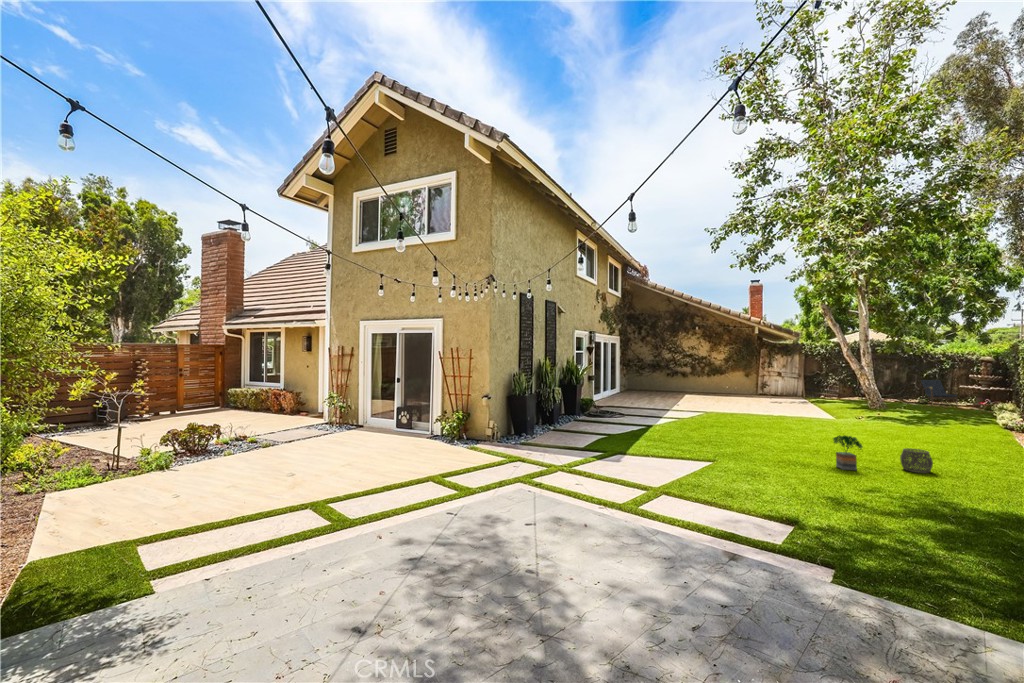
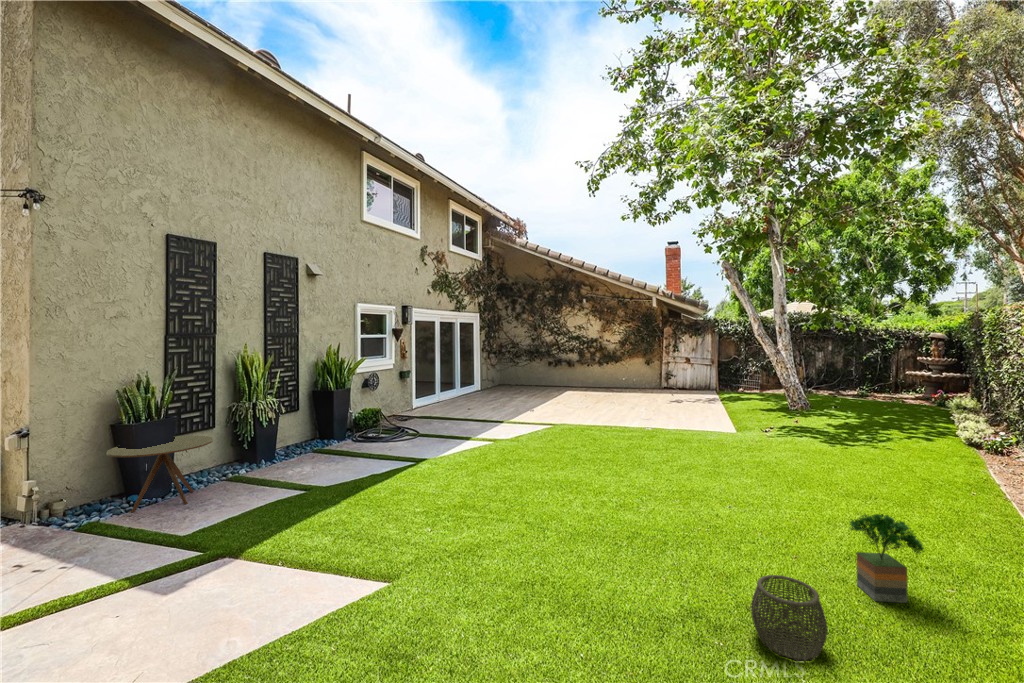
lounge chair: present [921,380,958,405] -> none [858,365,902,399]
round table: none [536,404,578,437] -> present [106,436,214,513]
potted tree: present [833,435,863,470] -> present [850,514,924,603]

